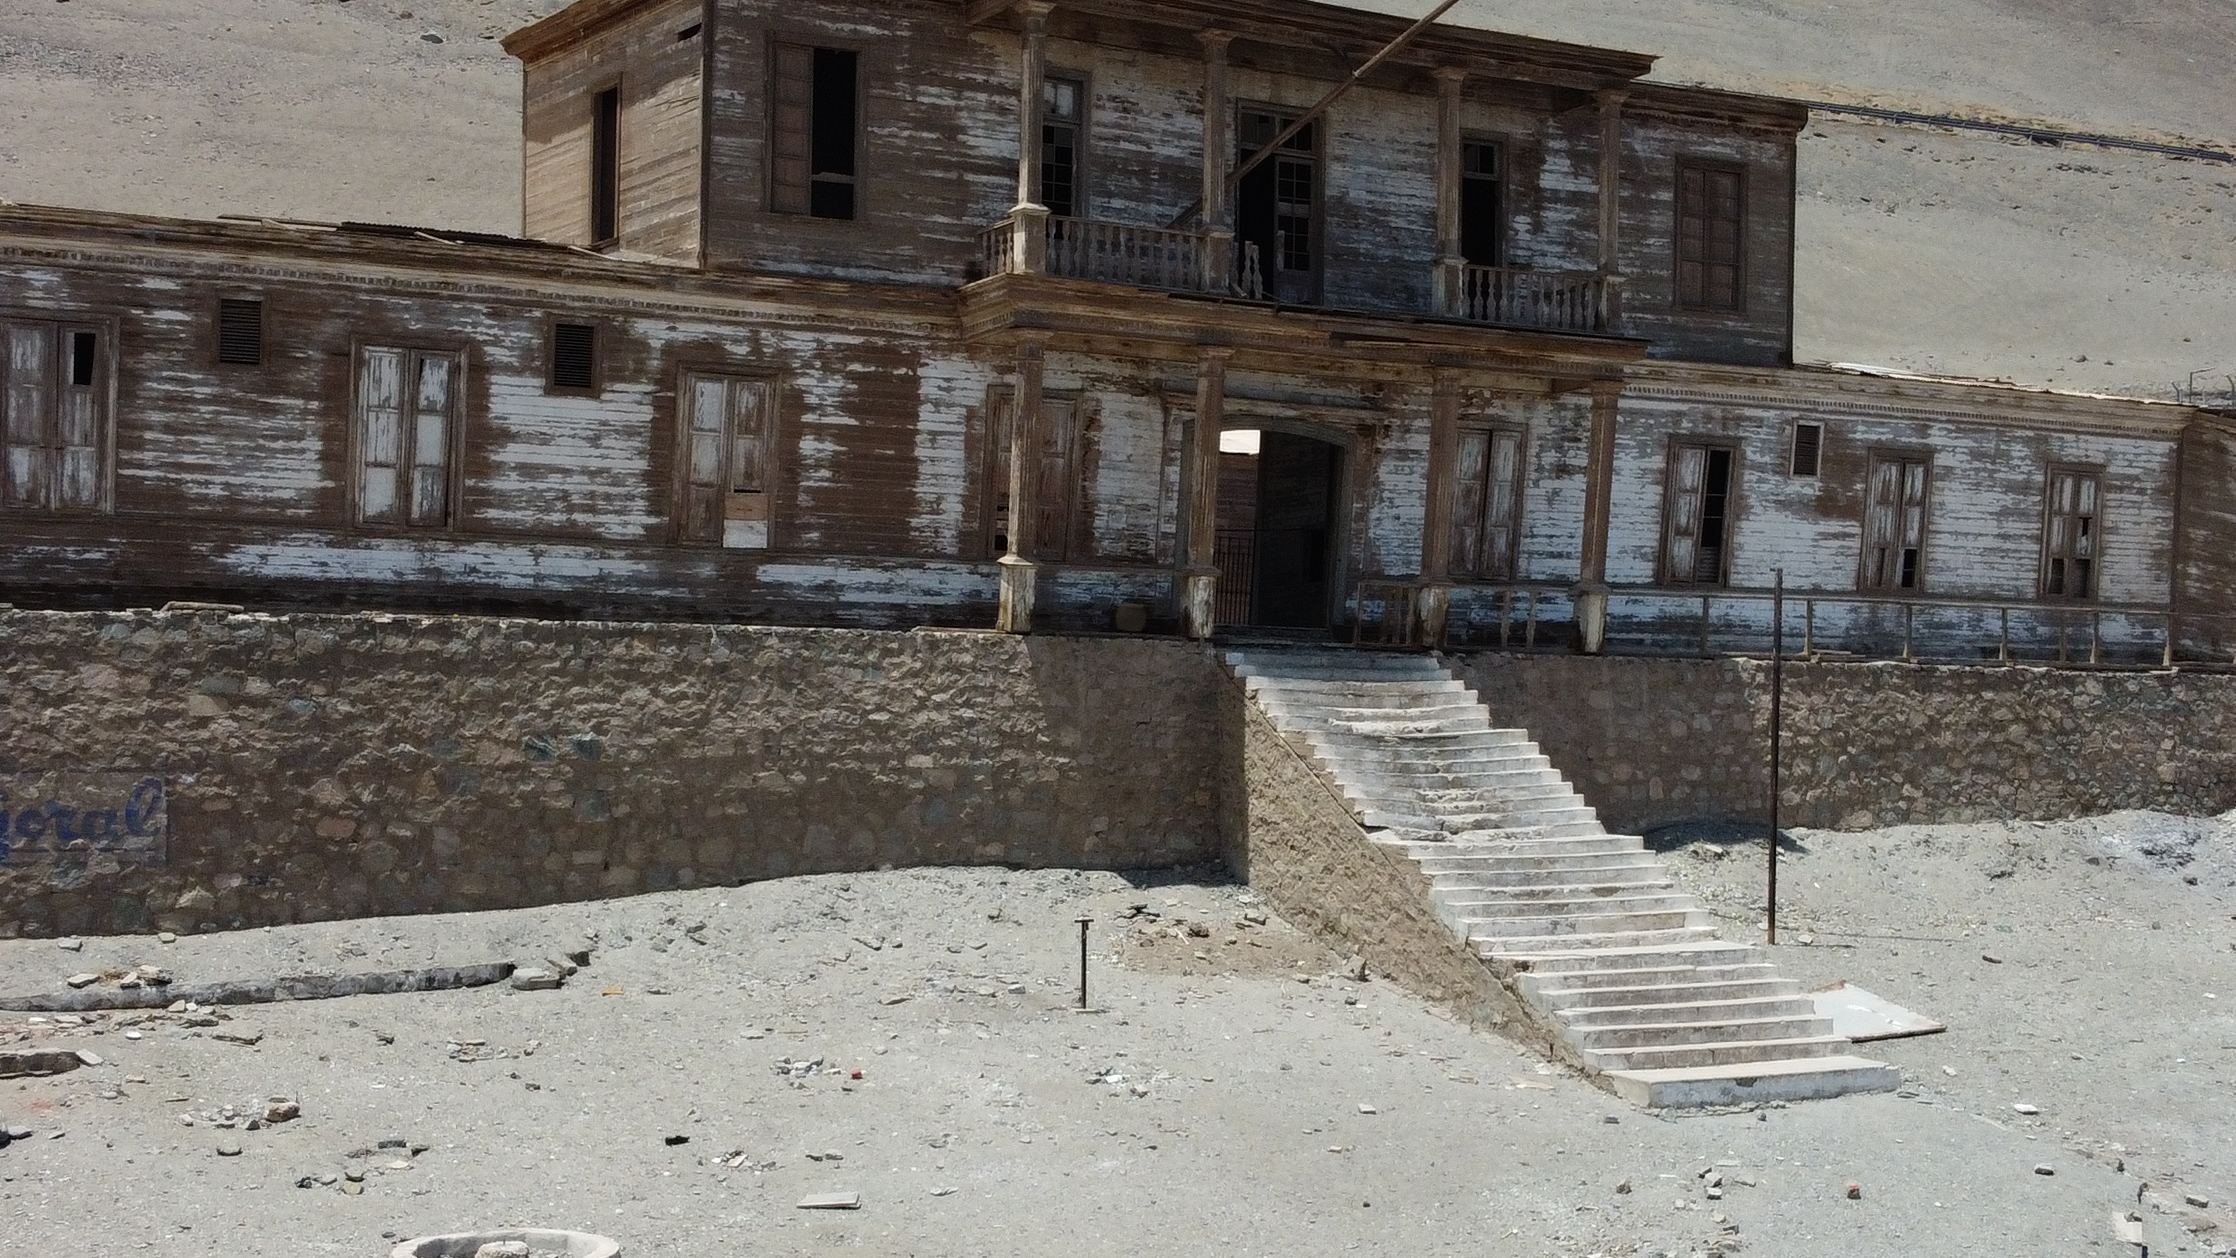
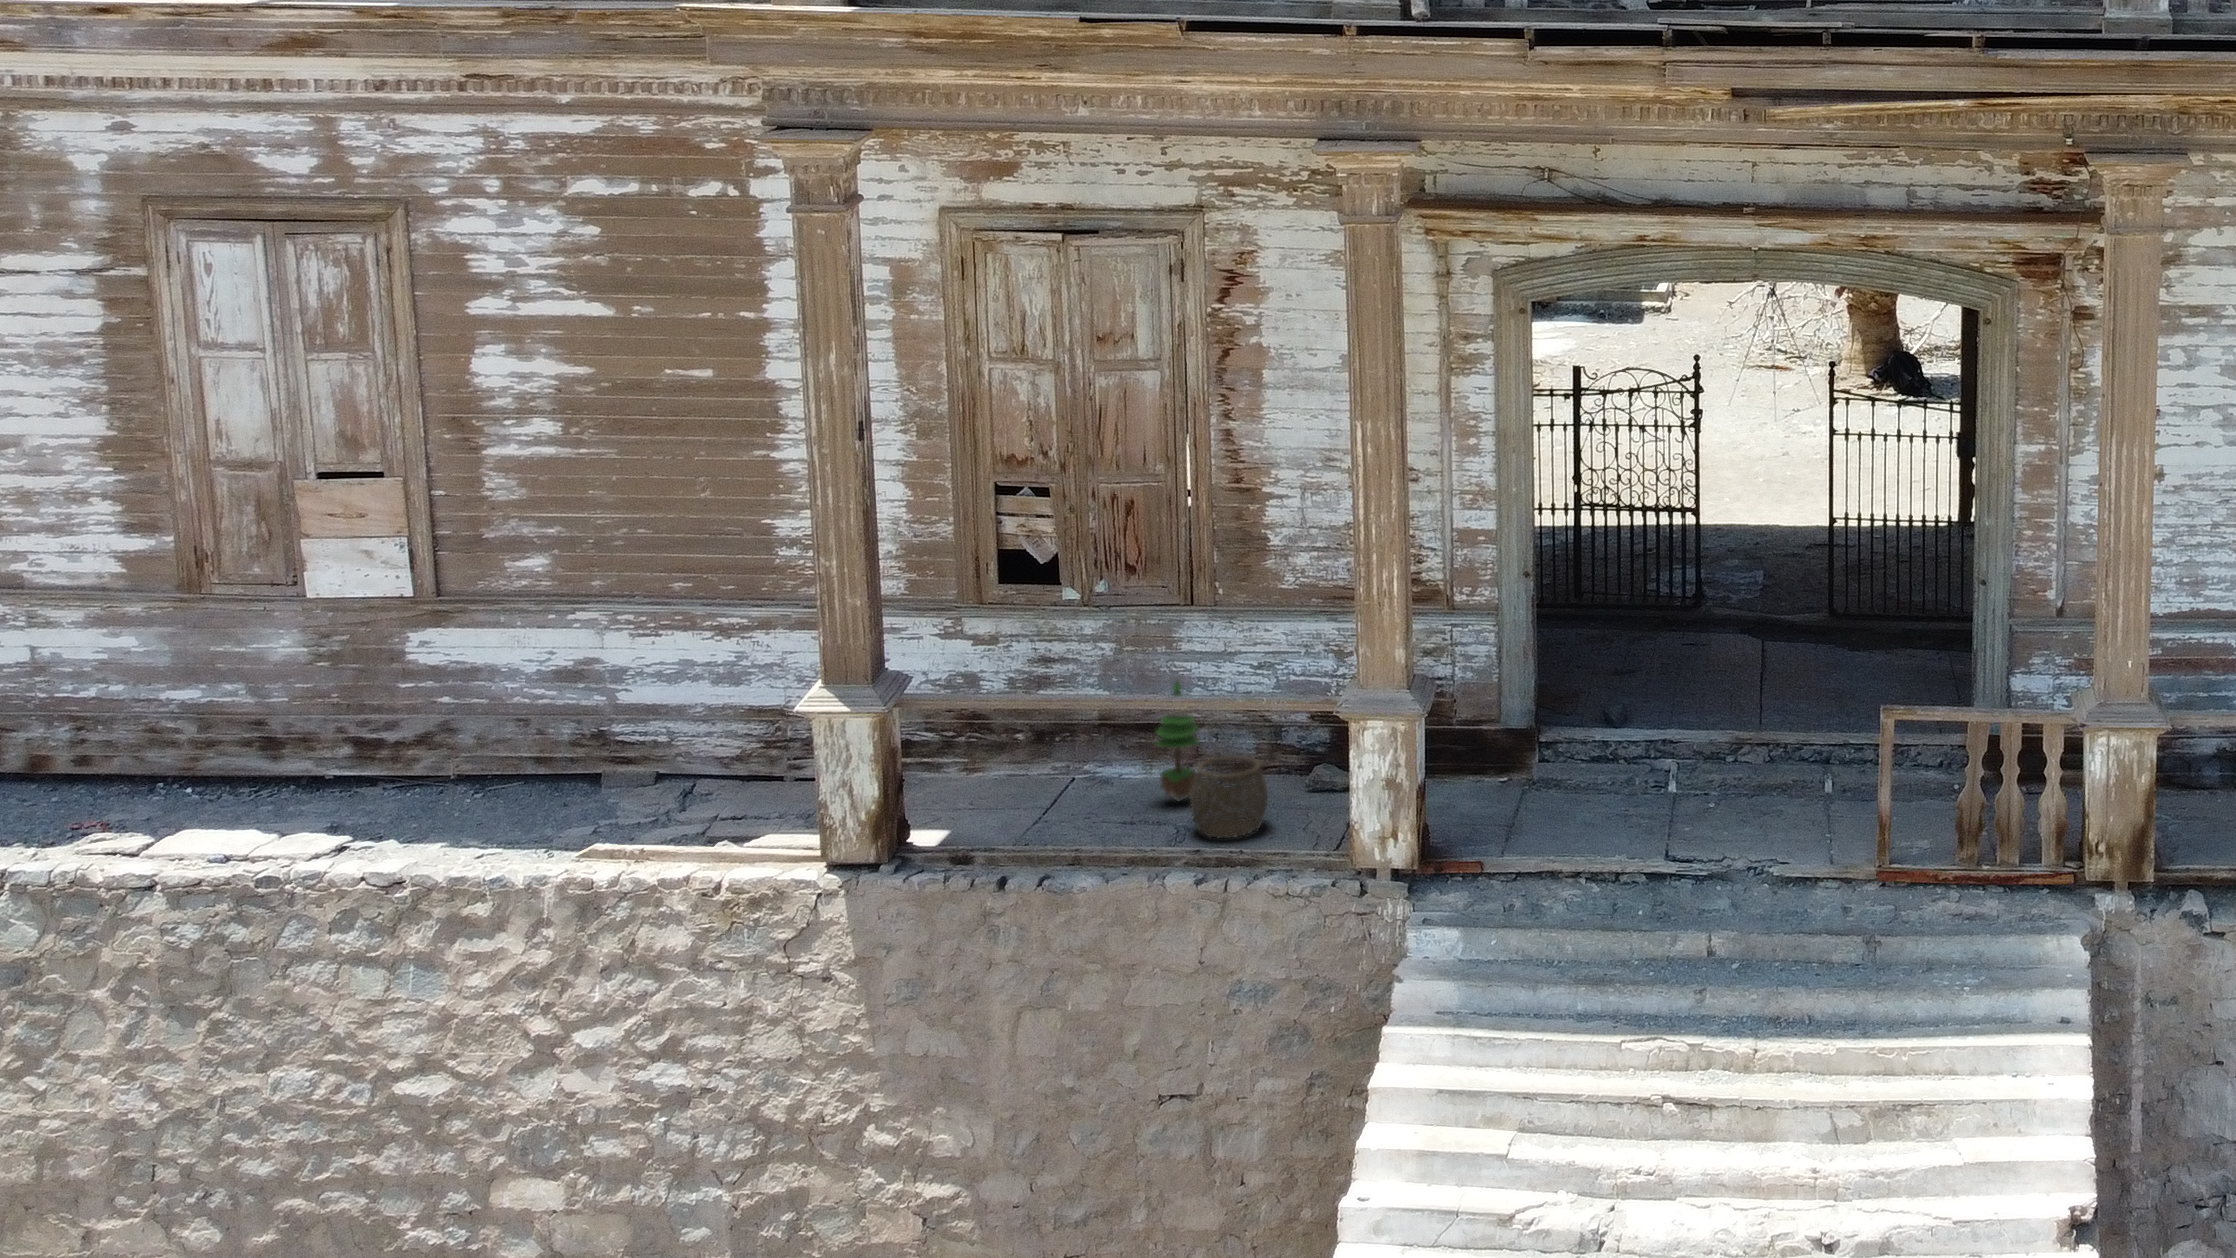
potted tree: none [1082,578,1100,628] -> present [1157,681,1199,801]

